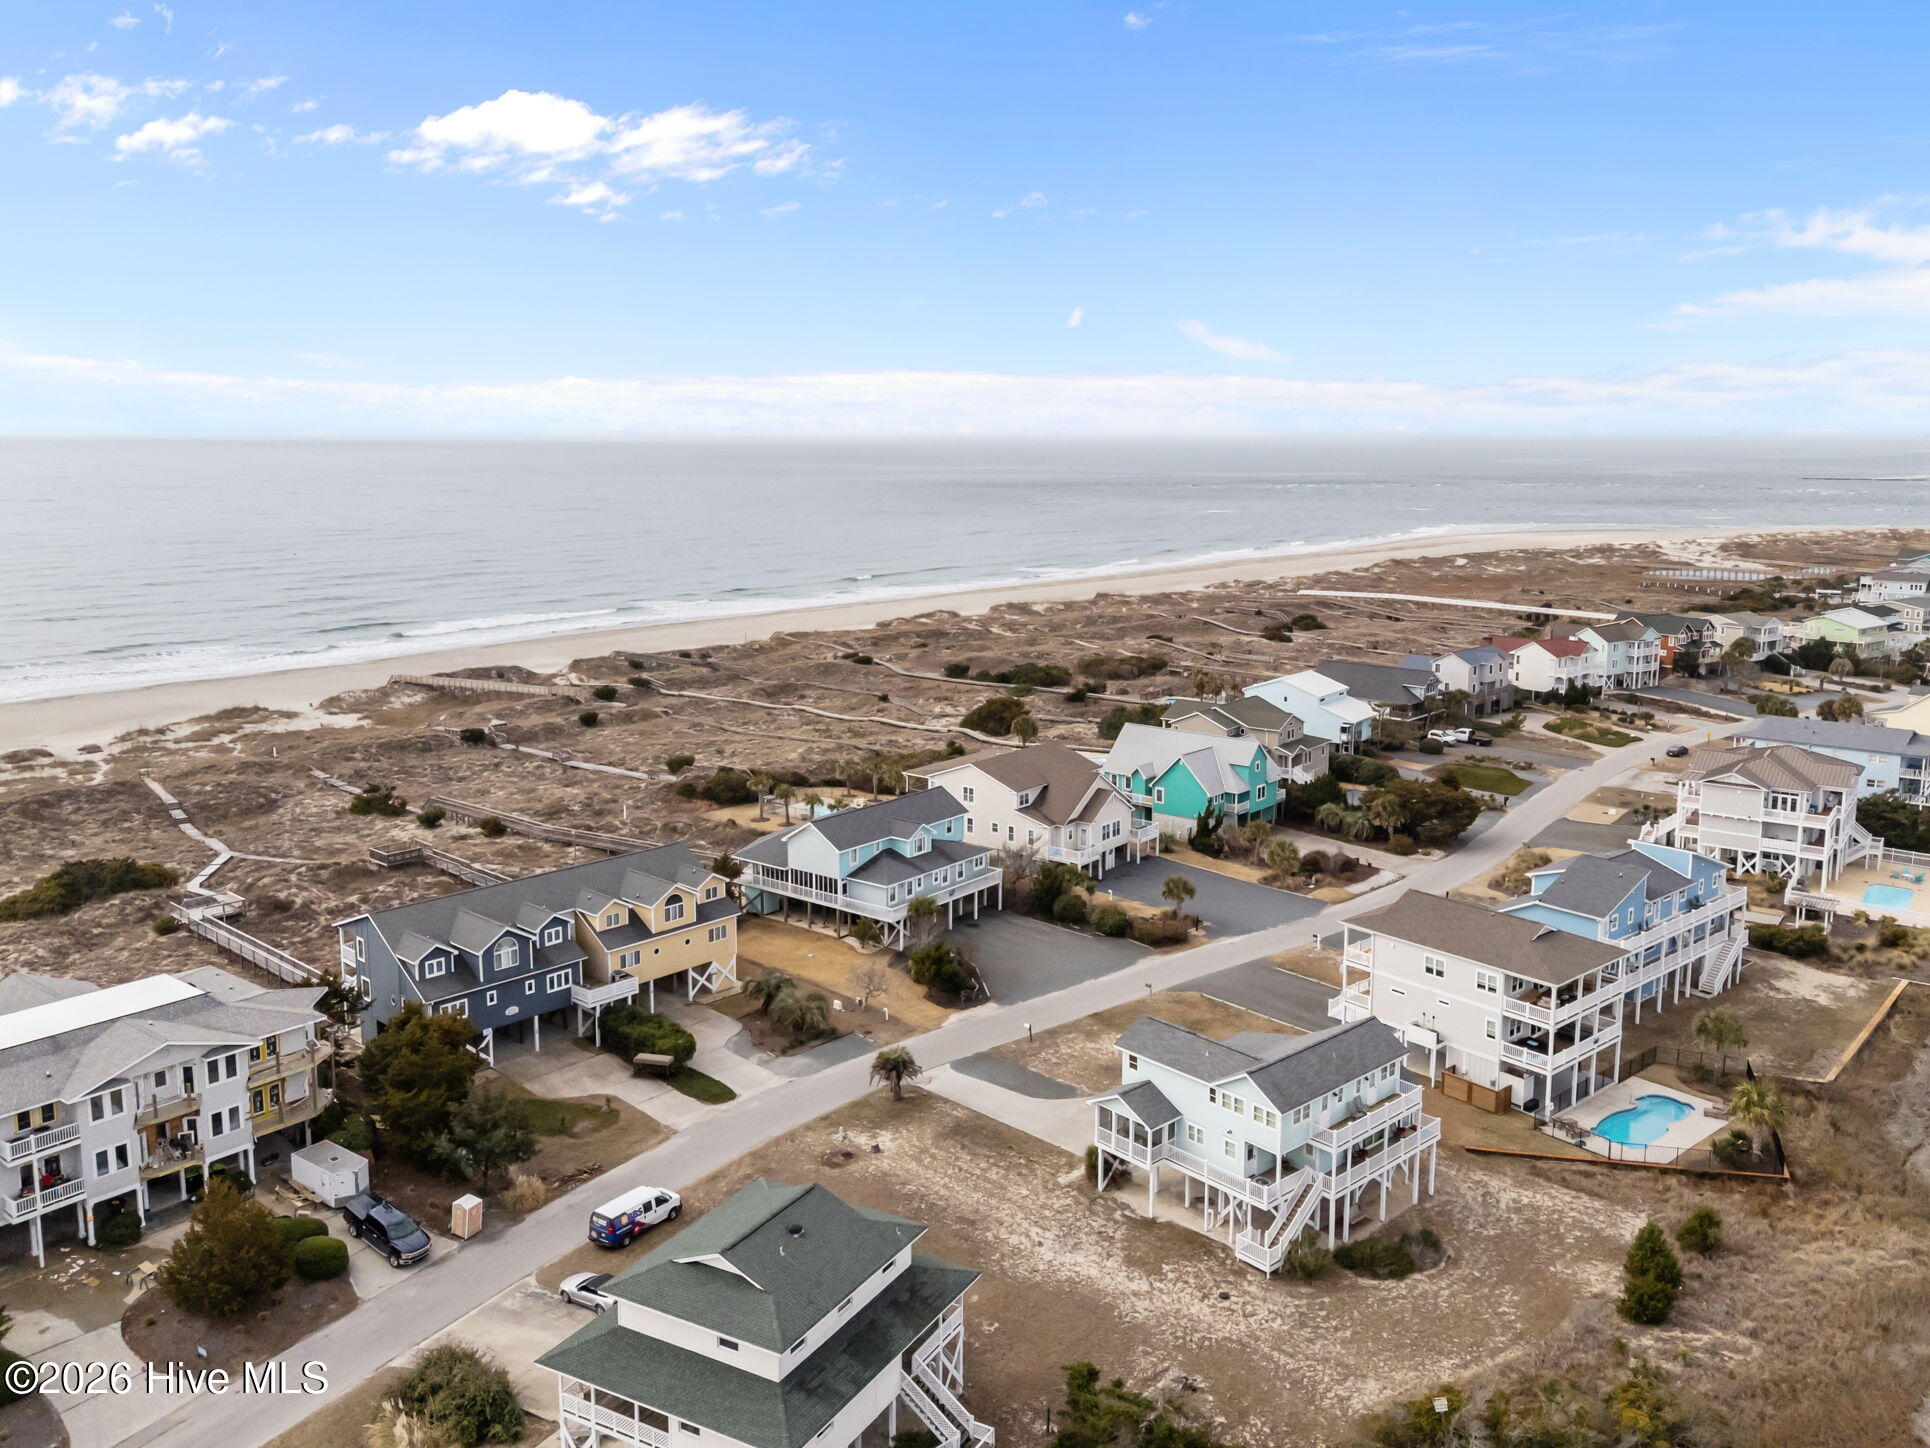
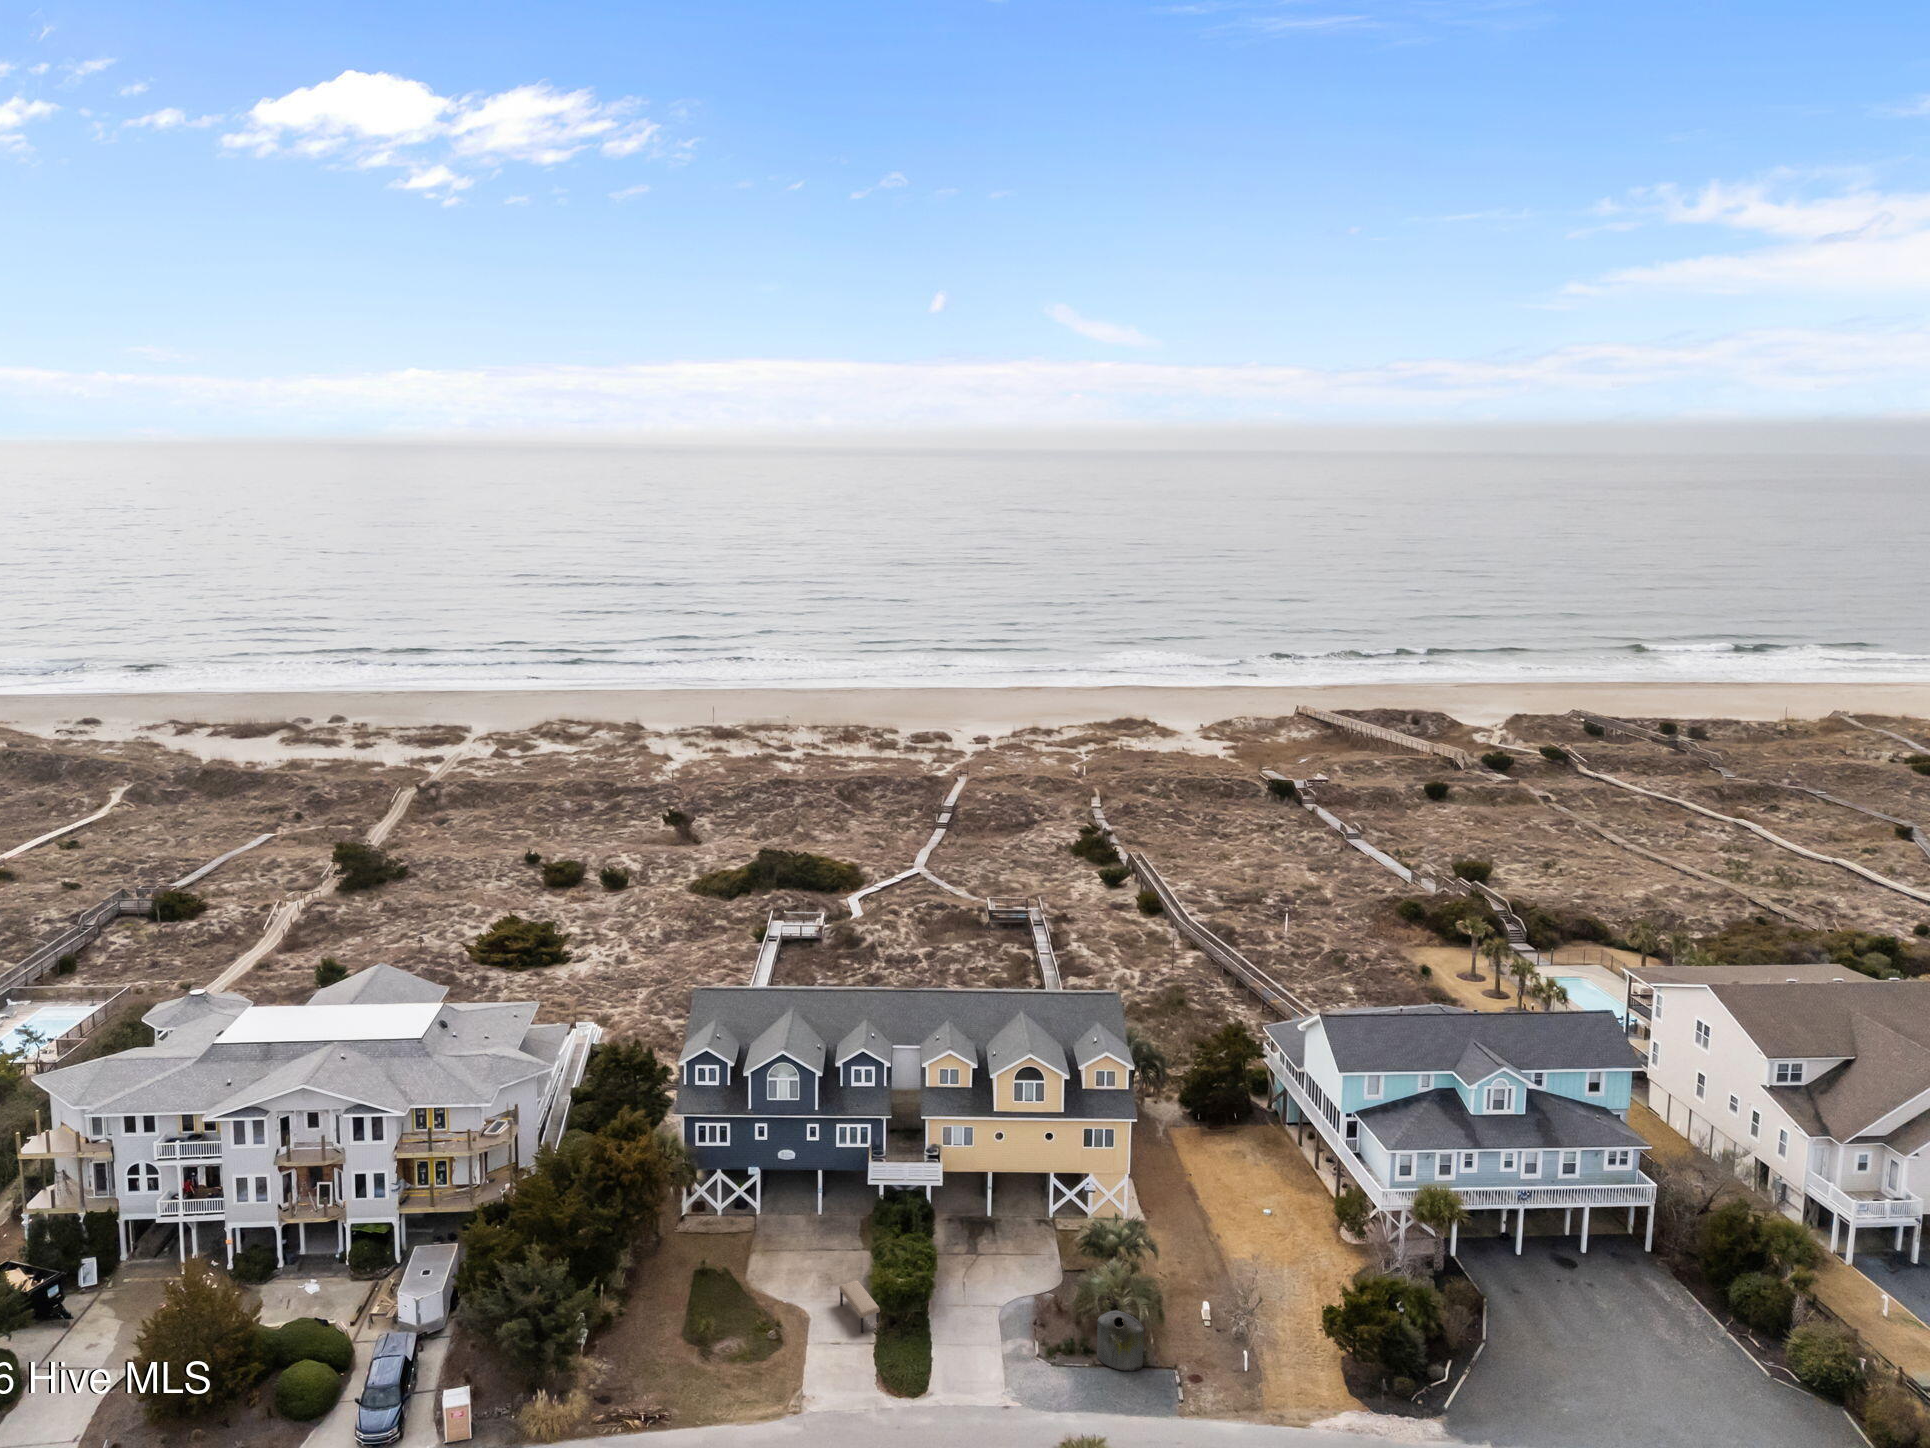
trash can: none [807,1000,836,1037] -> present [1097,1310,1144,1371]

